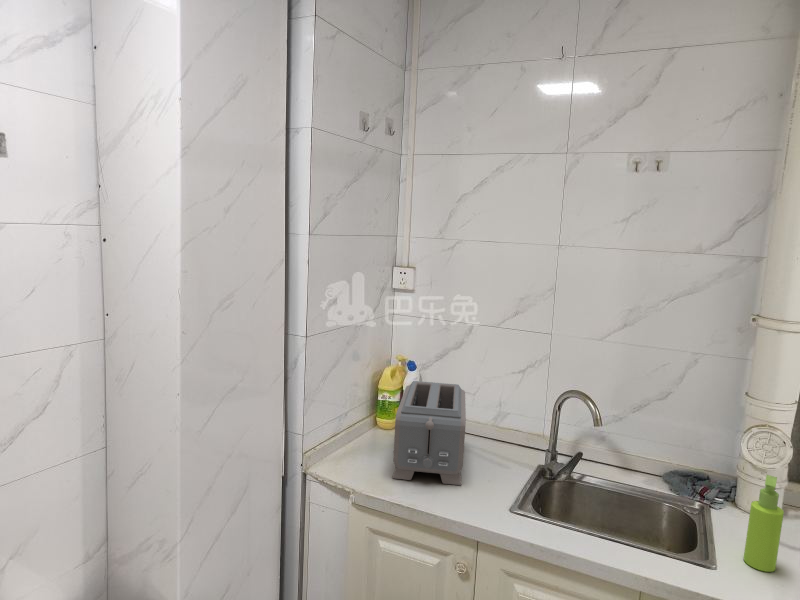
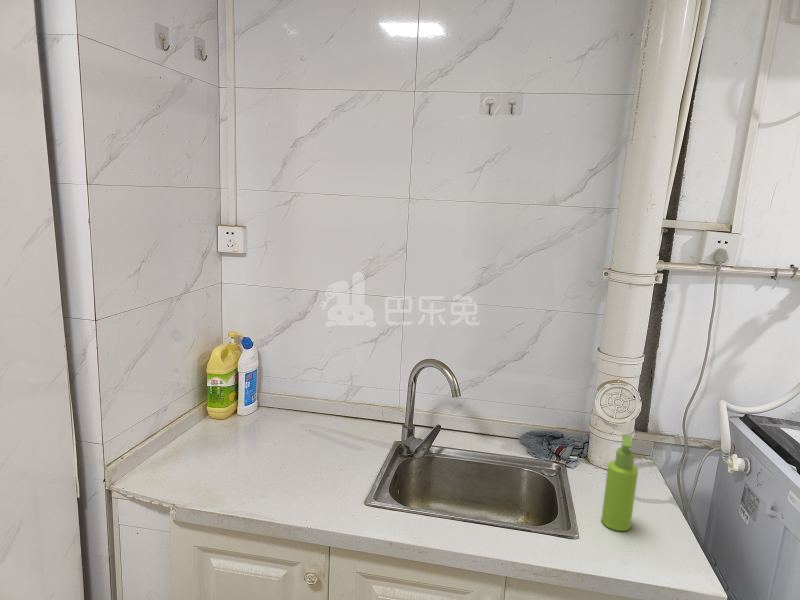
toaster: present [393,381,466,485] -> none [224,361,311,482]

